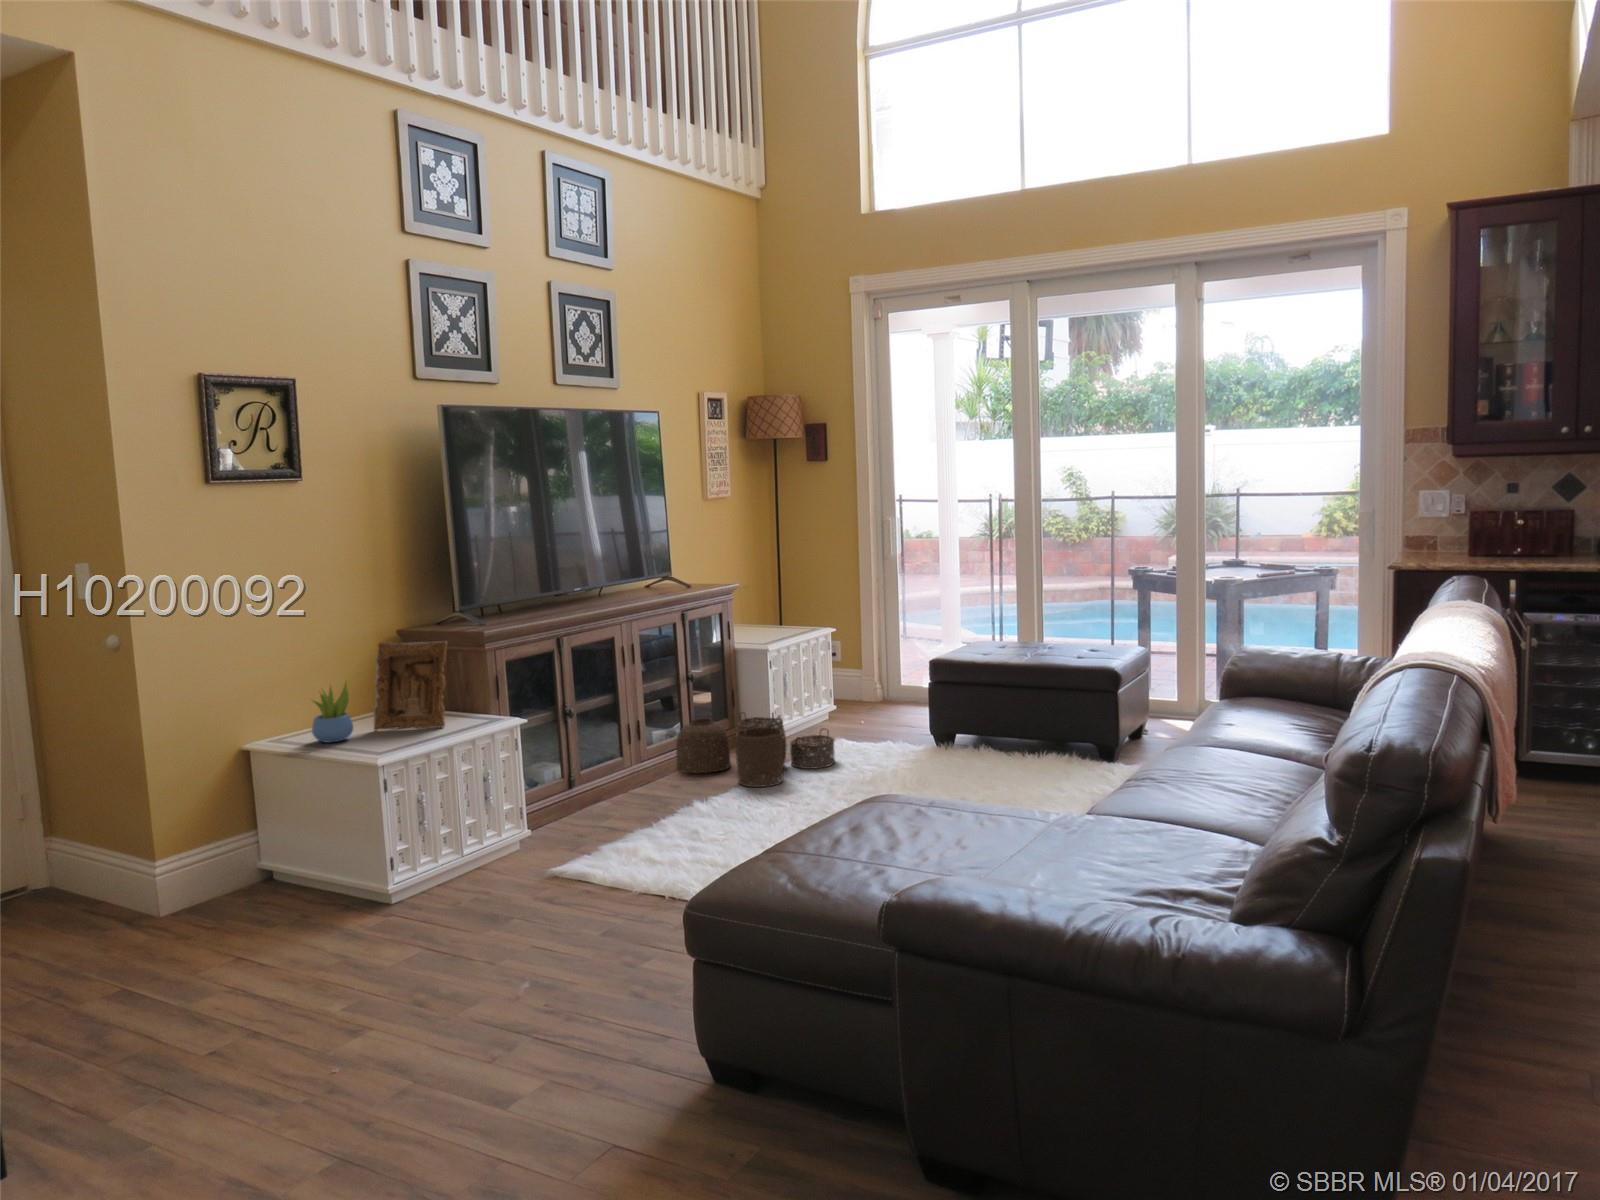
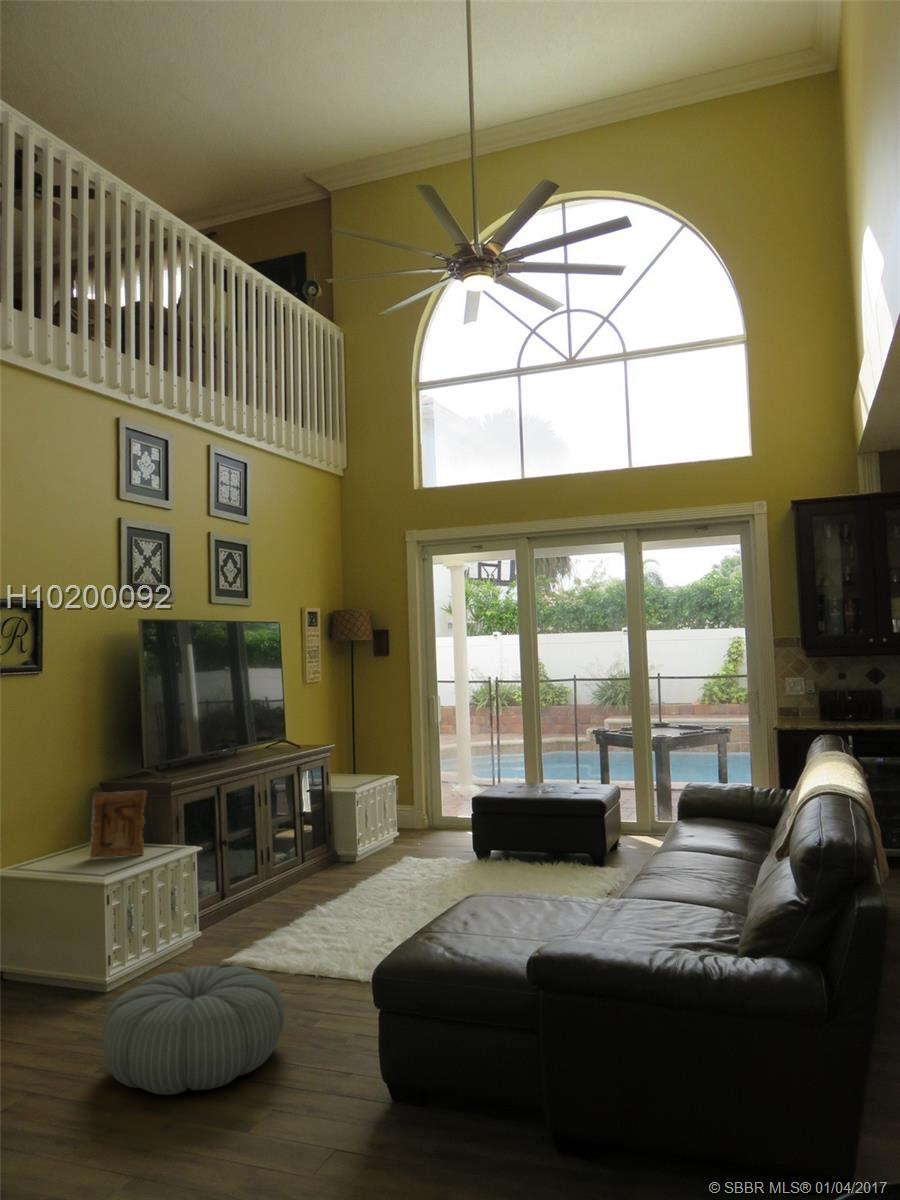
succulent plant: present [312,682,353,743] -> none [46,820,78,869]
woven basket: present [676,713,835,787] -> none [293,839,410,894]
pouf: none [334,882,589,1053] -> present [103,966,284,1095]

